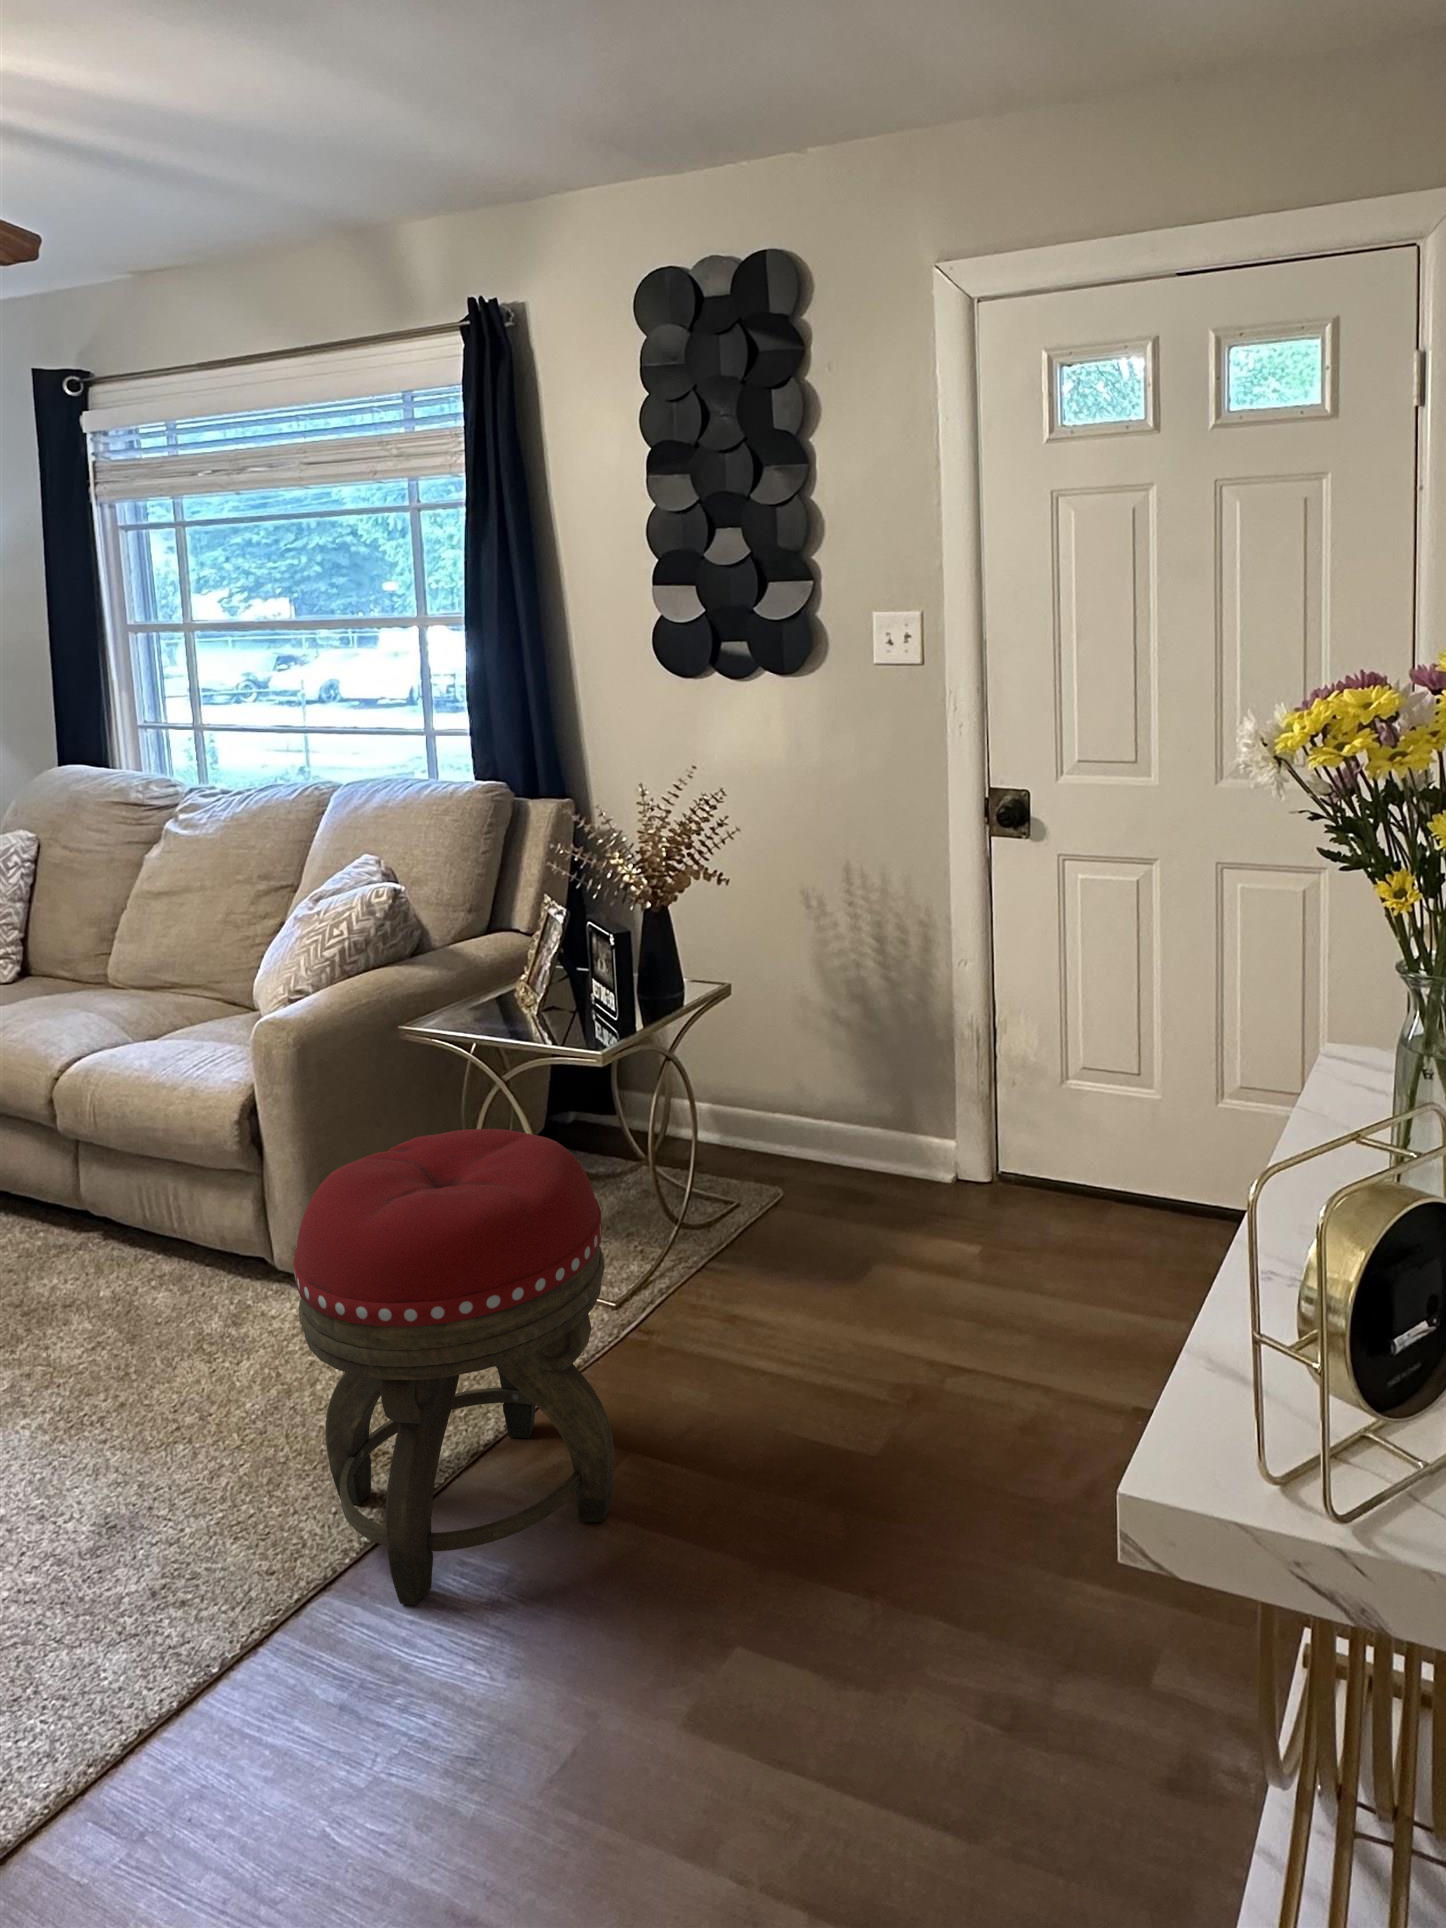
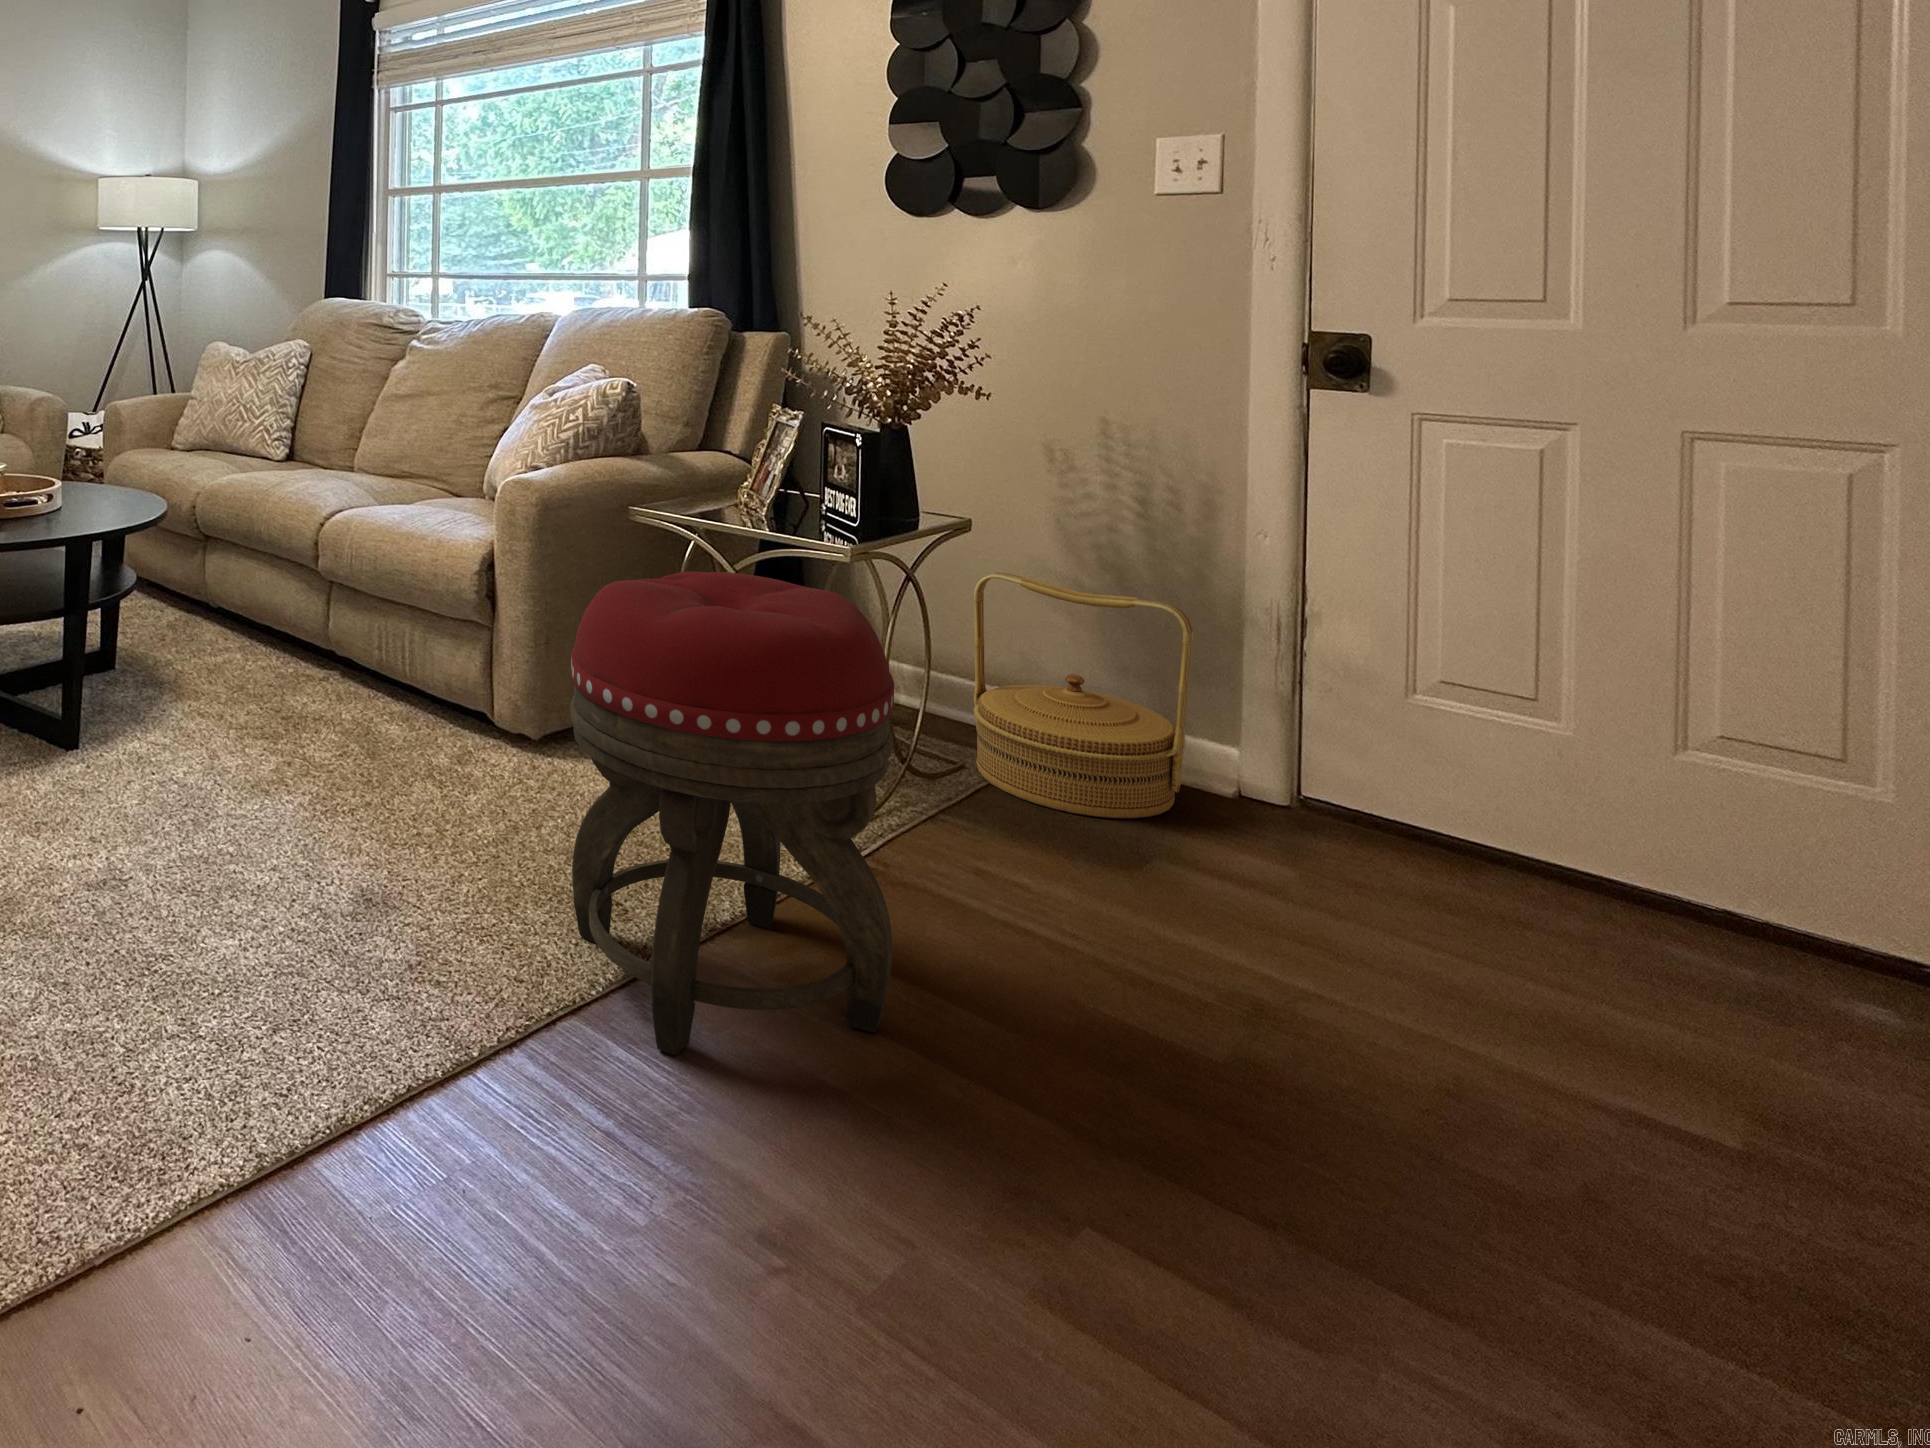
woven basket: none [742,1024,910,1235] -> present [973,572,1193,818]

